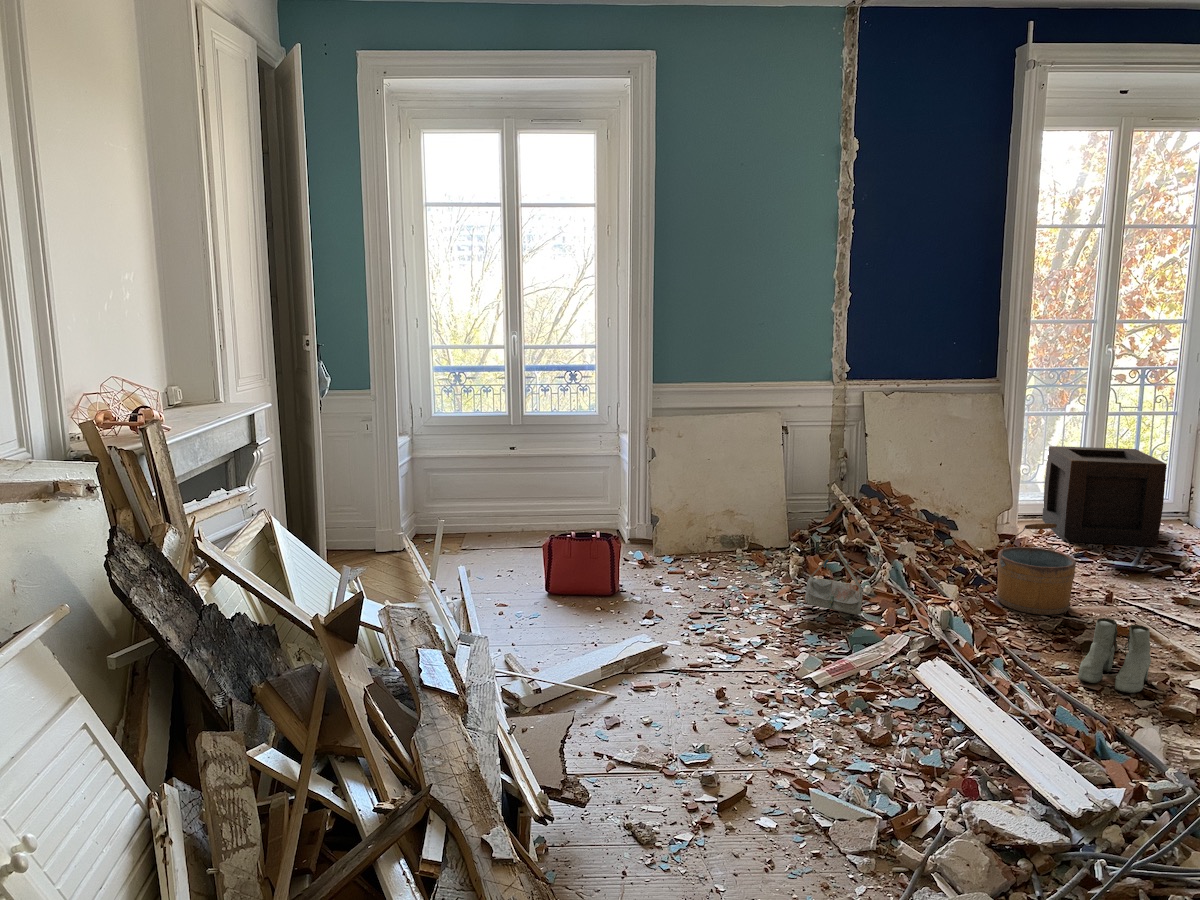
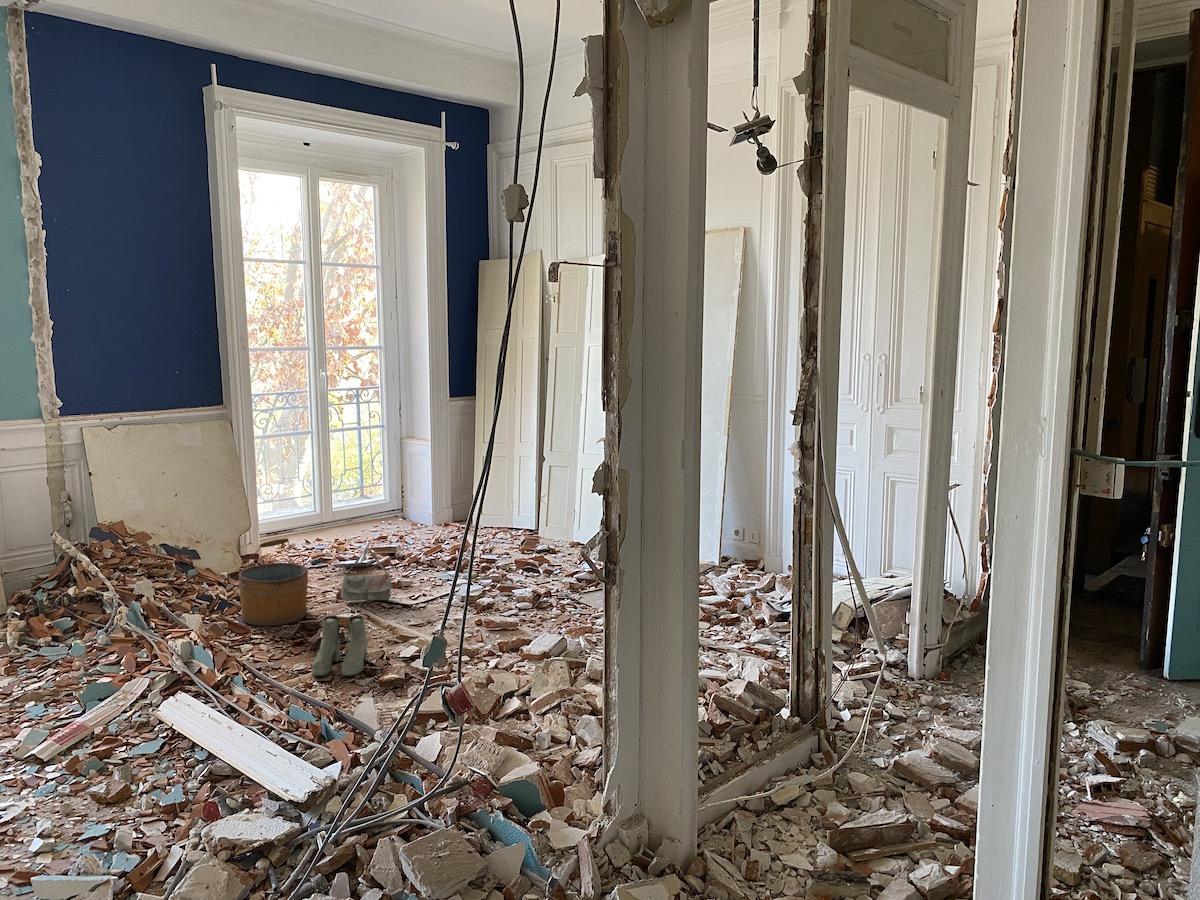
wooden crate: present [1042,446,1167,547] -> none [284,461,378,551]
bag: present [805,549,863,615] -> present [341,547,392,601]

